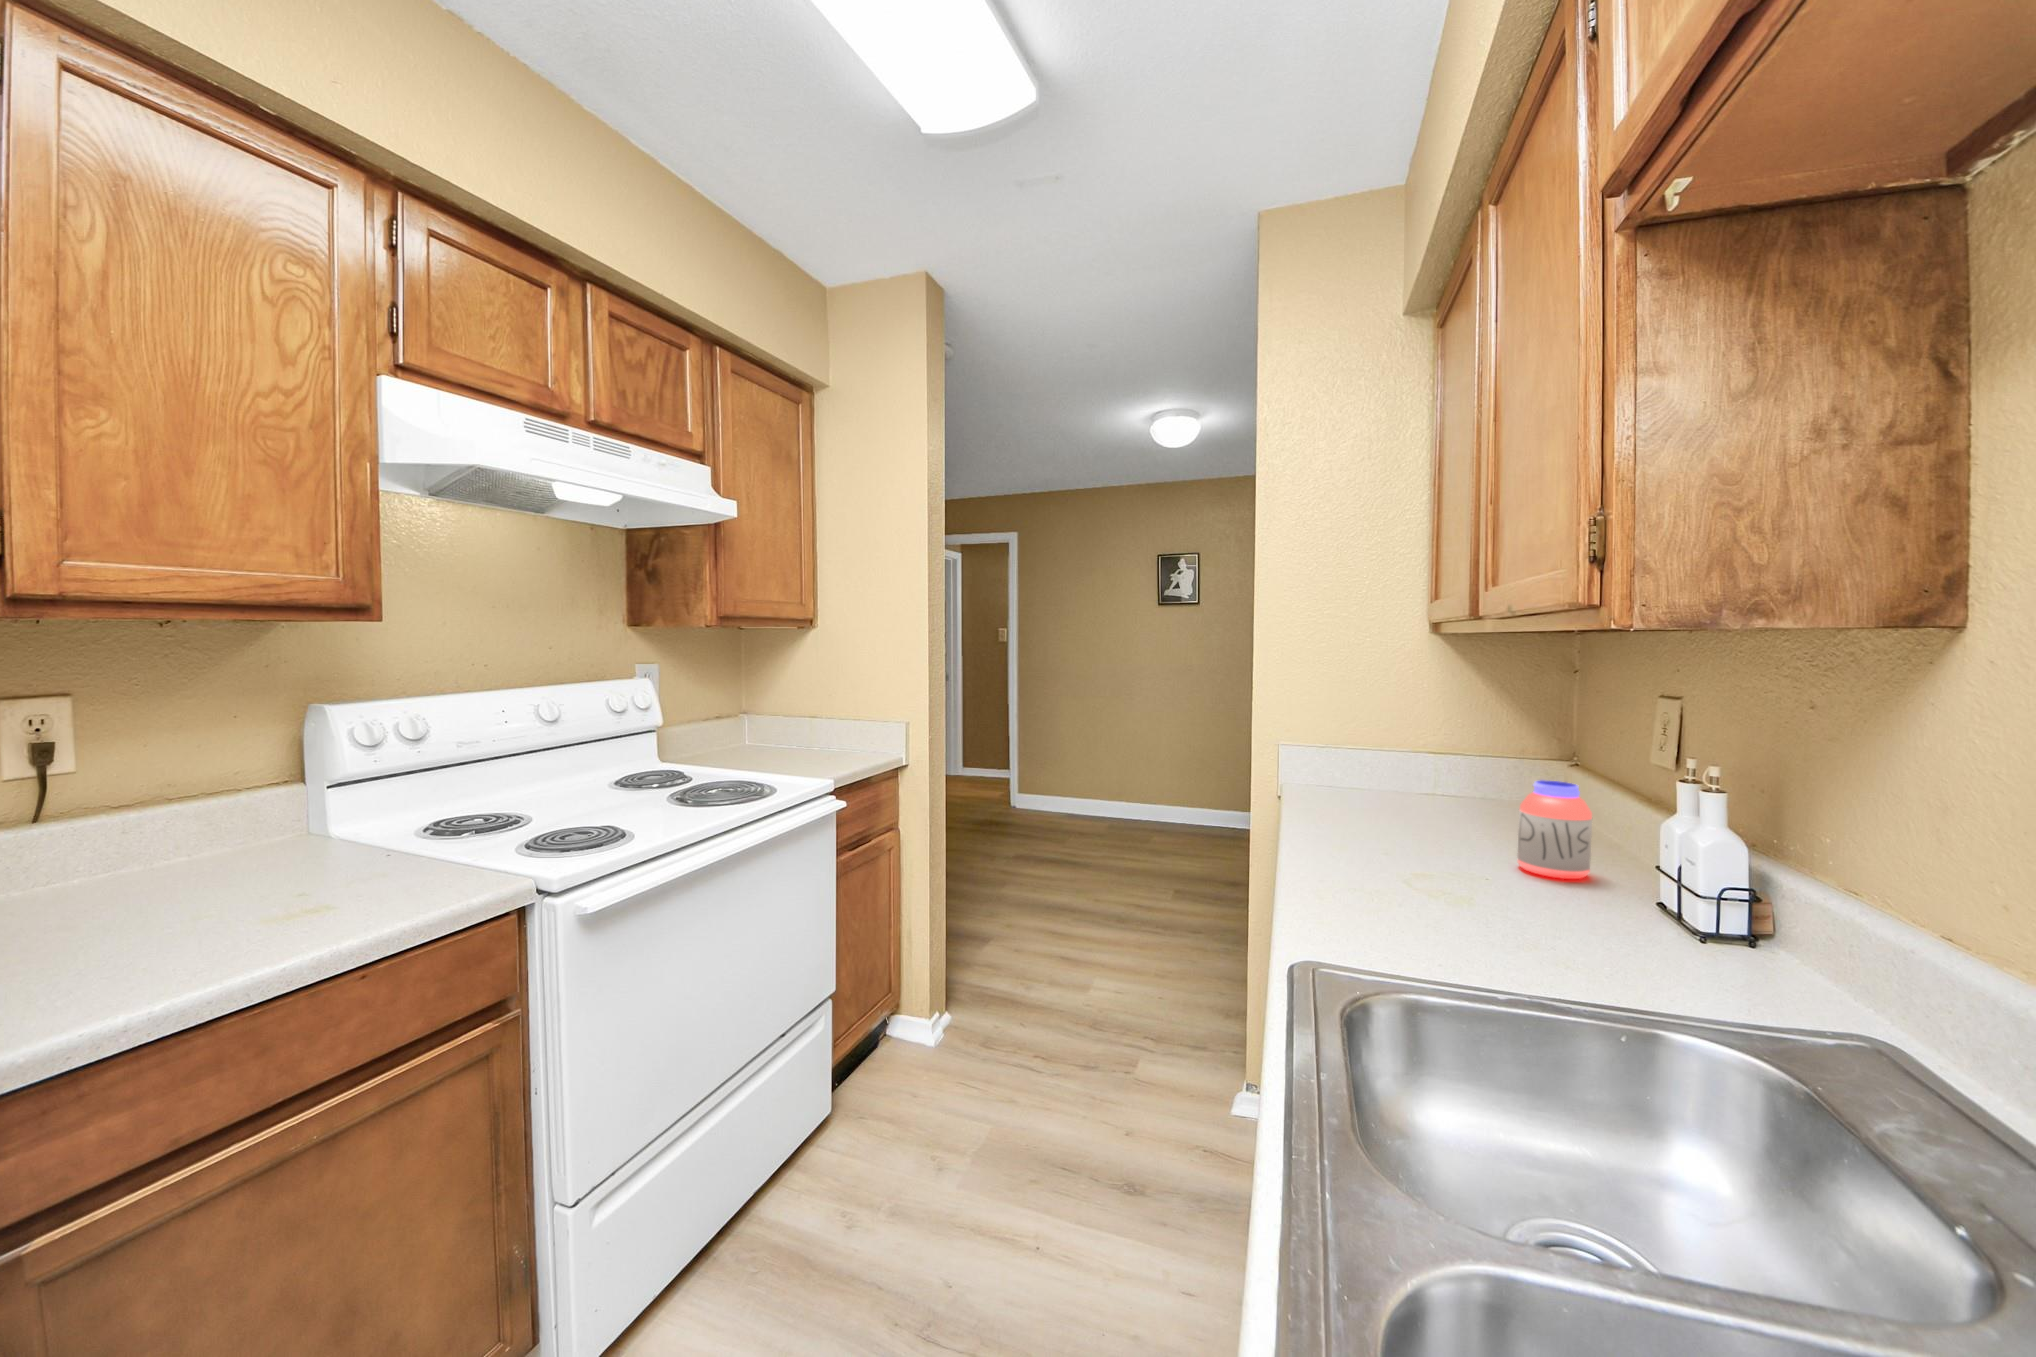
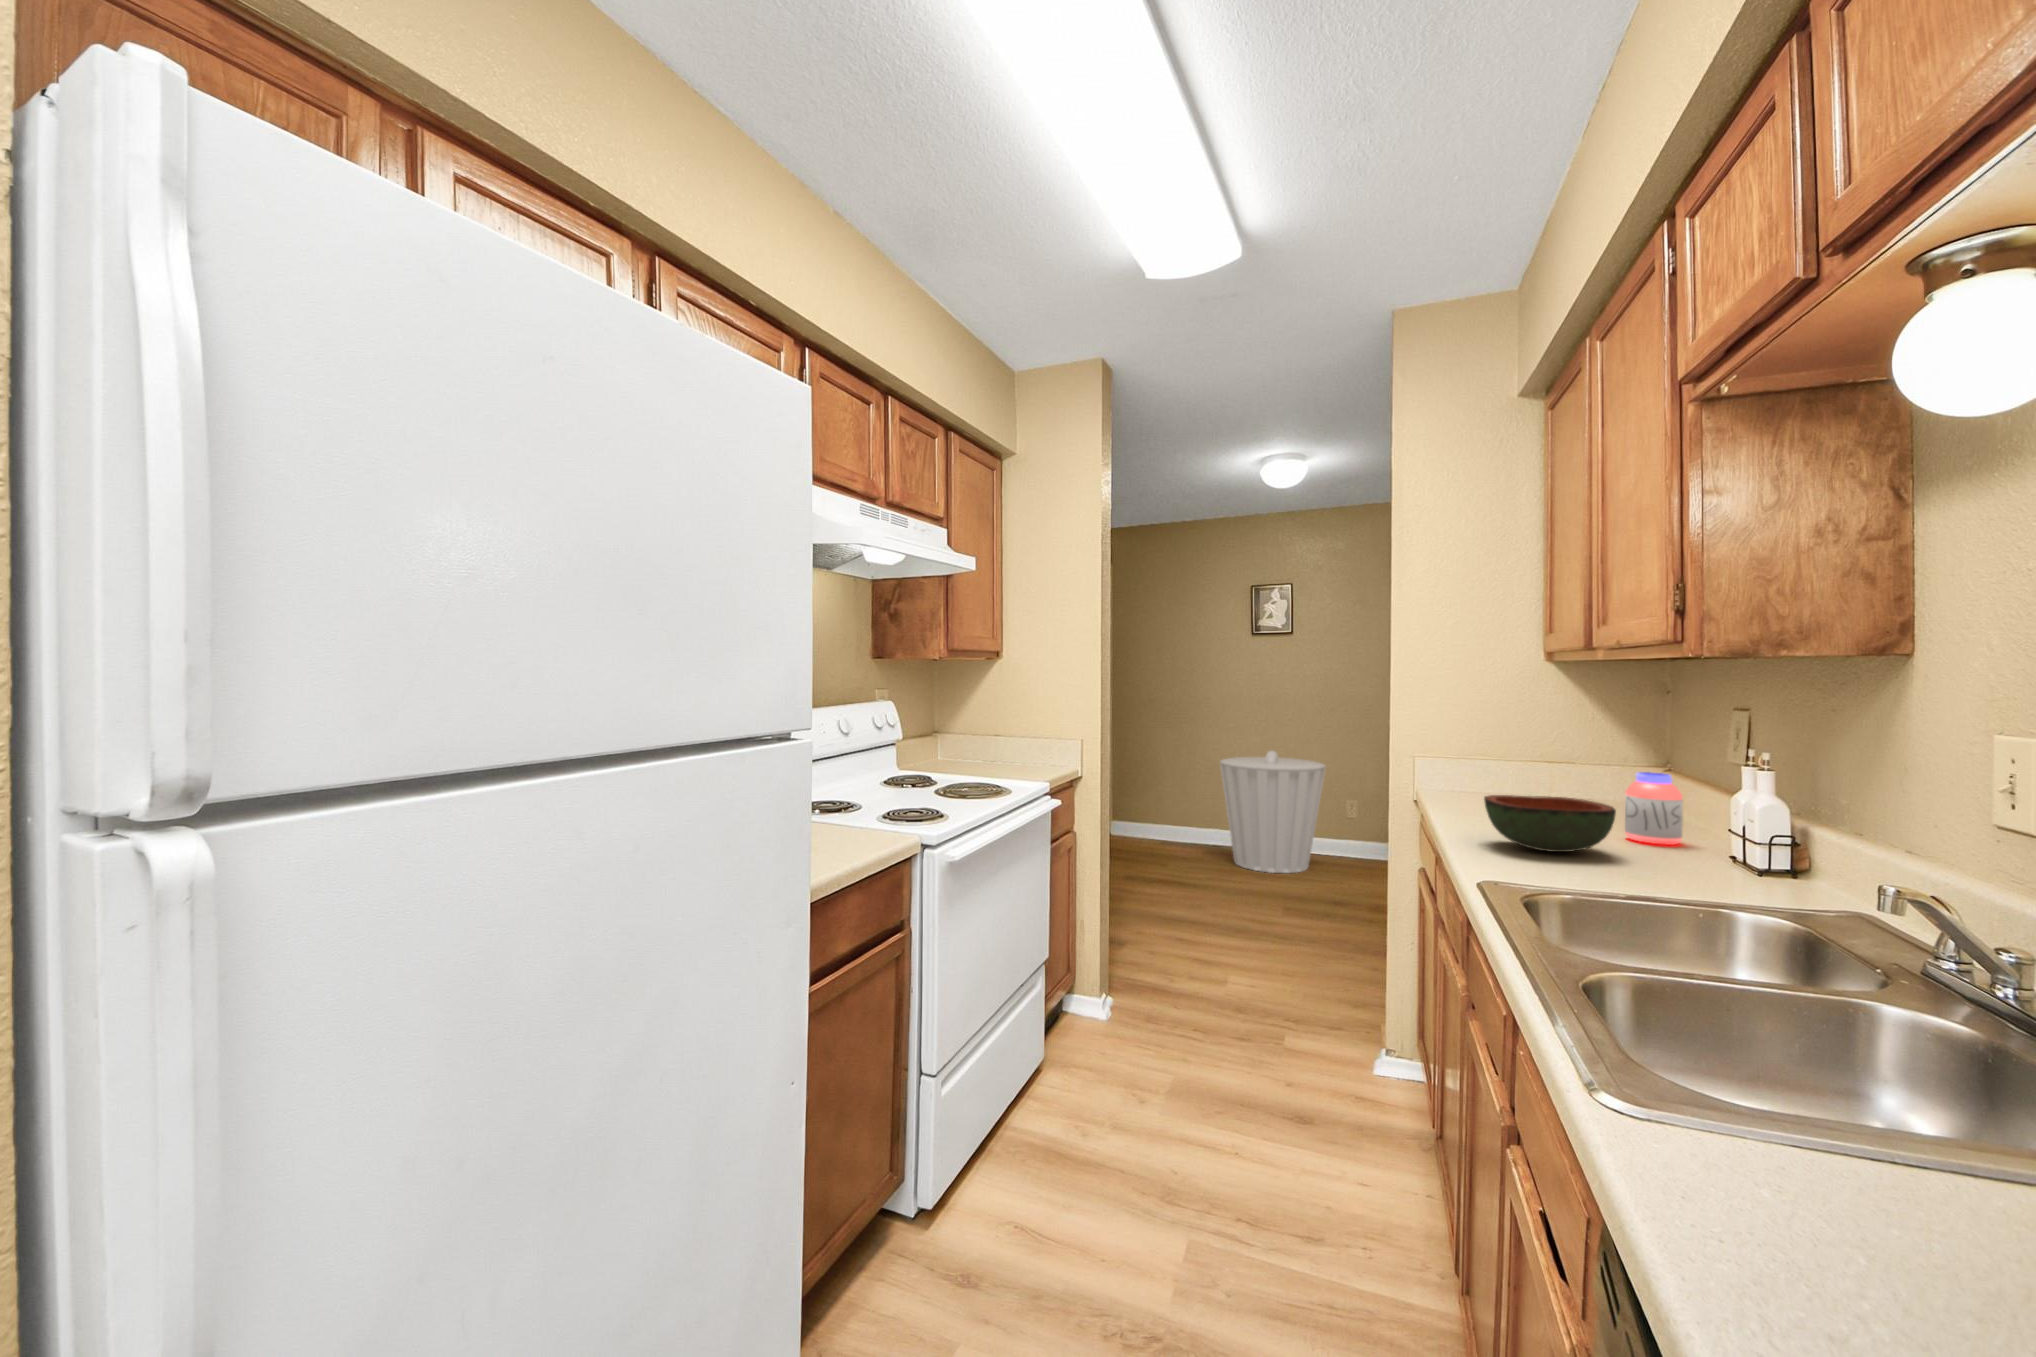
trash can: none [1117,727,1226,857] -> present [1220,751,1326,873]
bowl: none [1335,812,1505,897] -> present [1484,795,1616,852]

